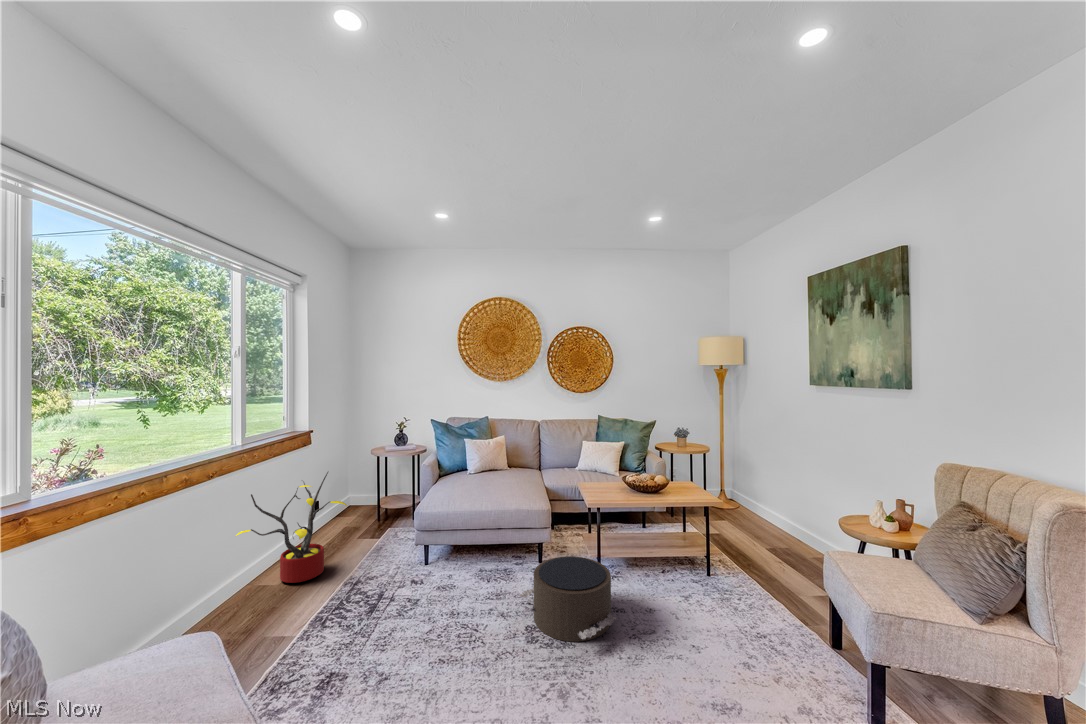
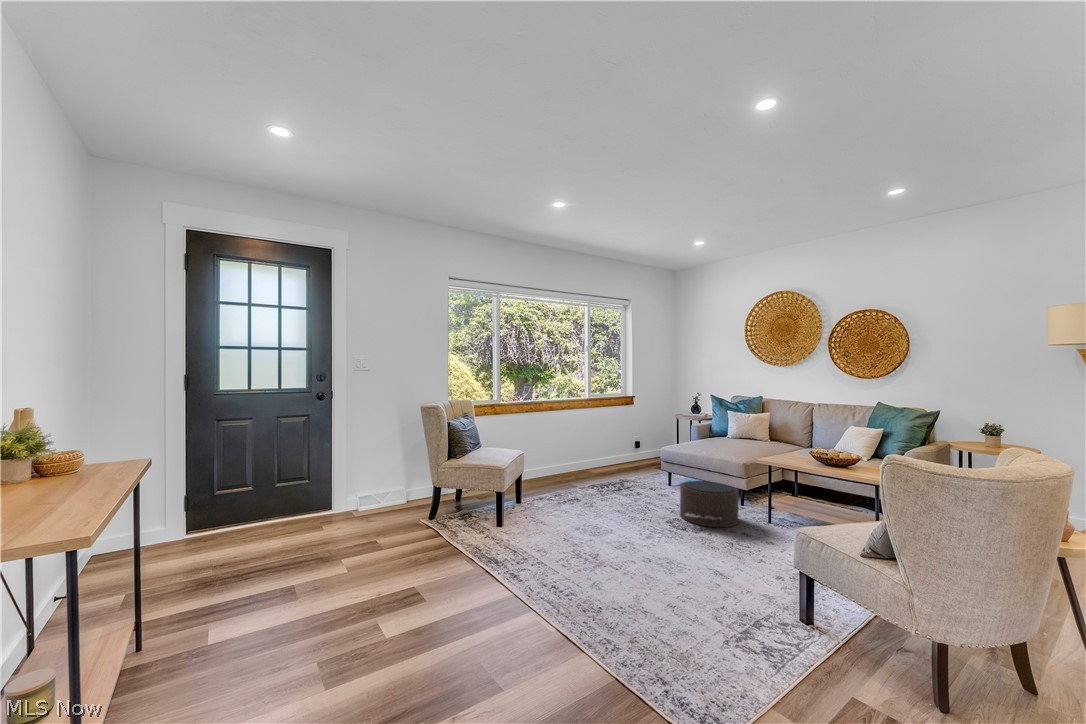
decorative plant: present [236,472,347,583] -> none [576,416,637,471]

